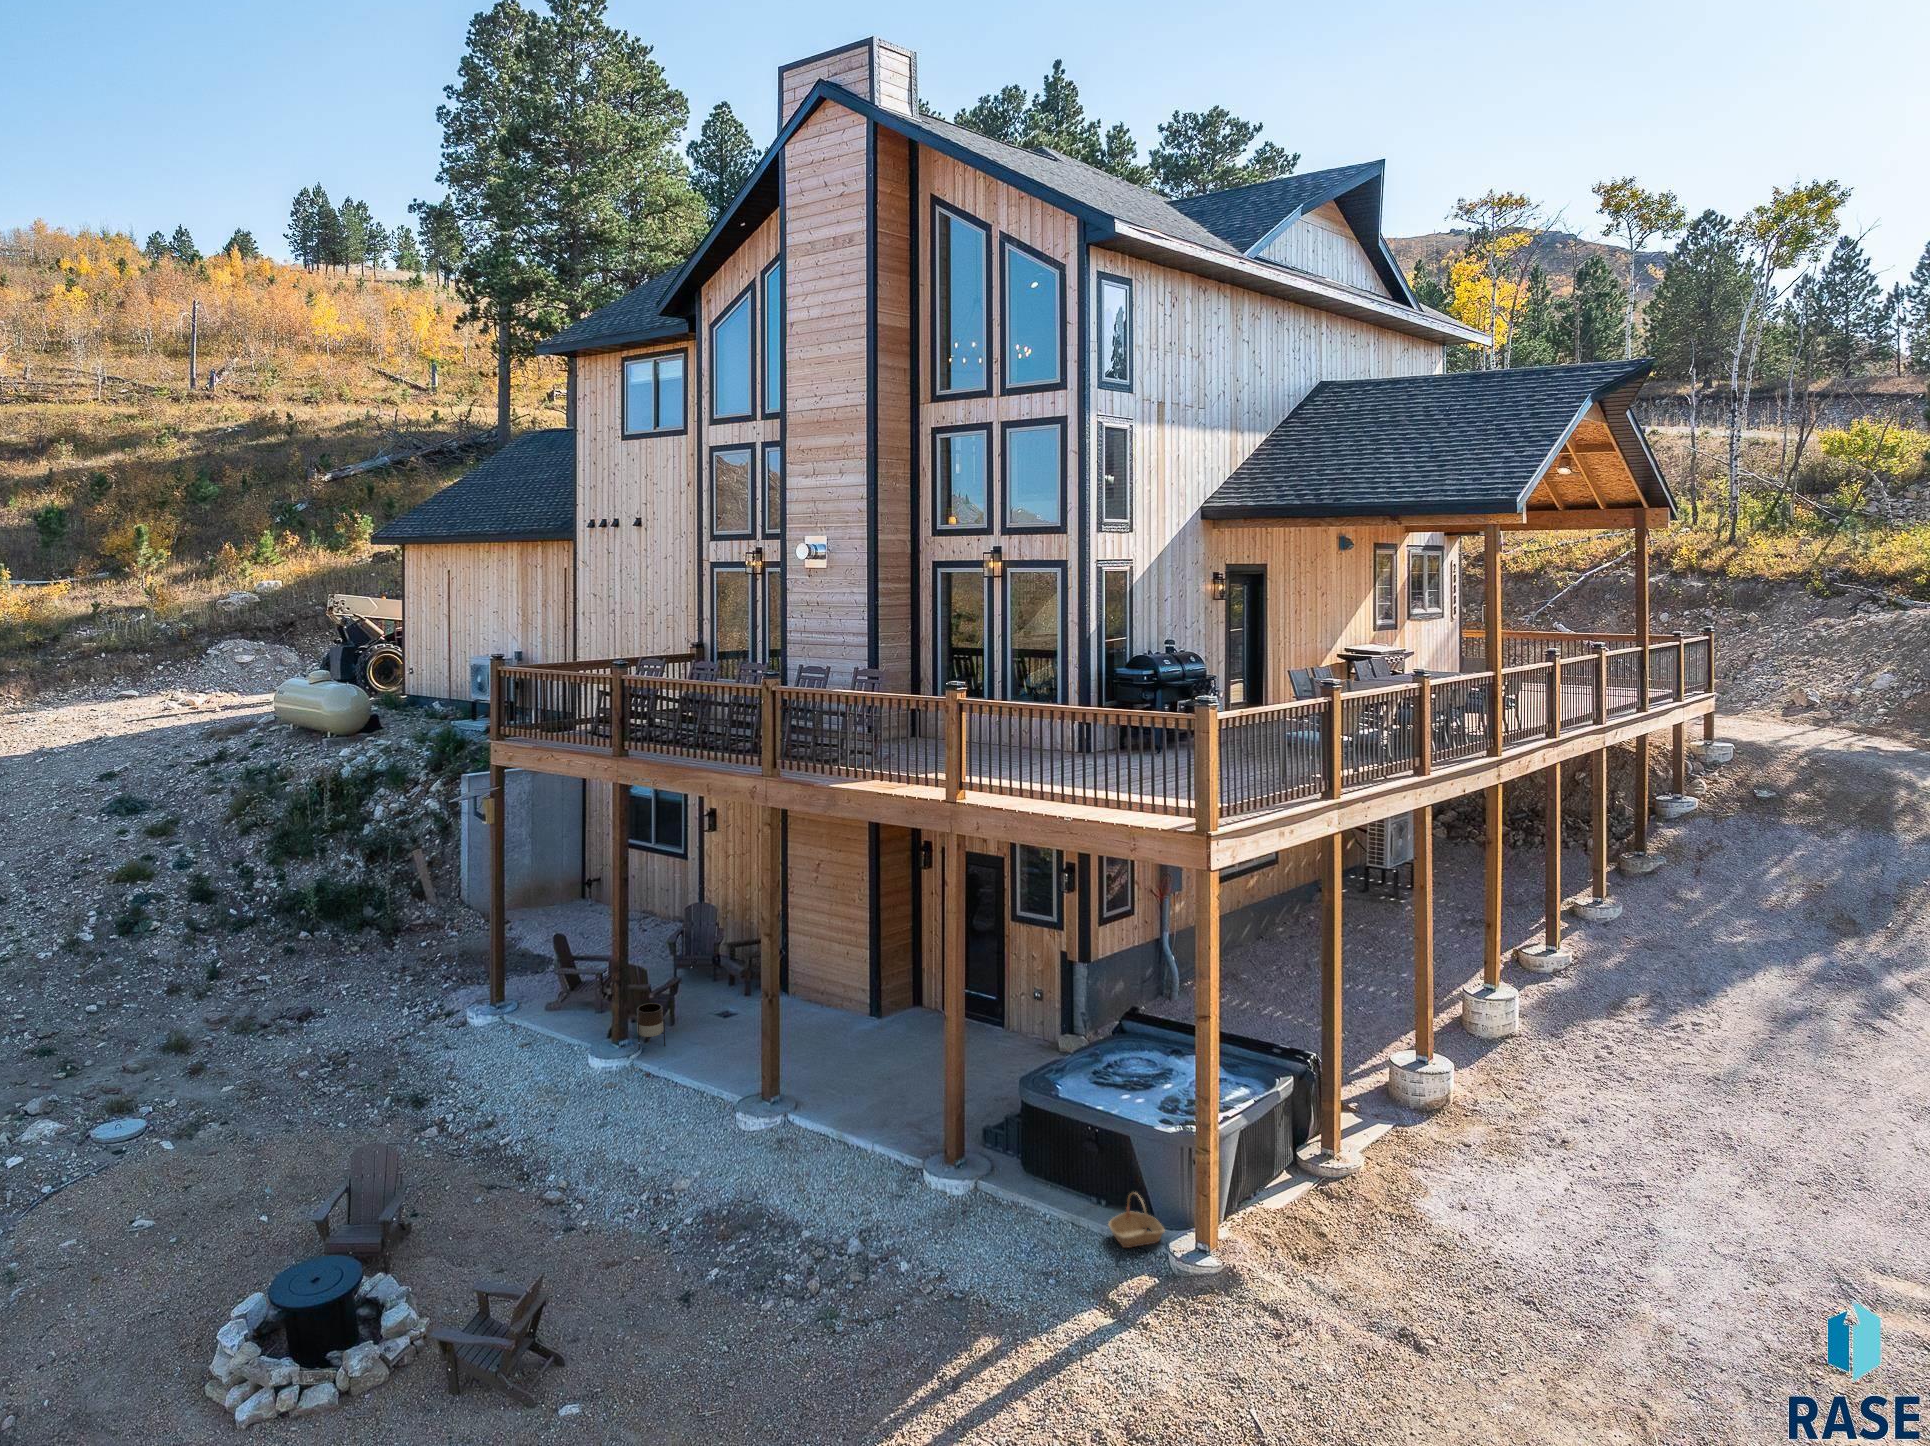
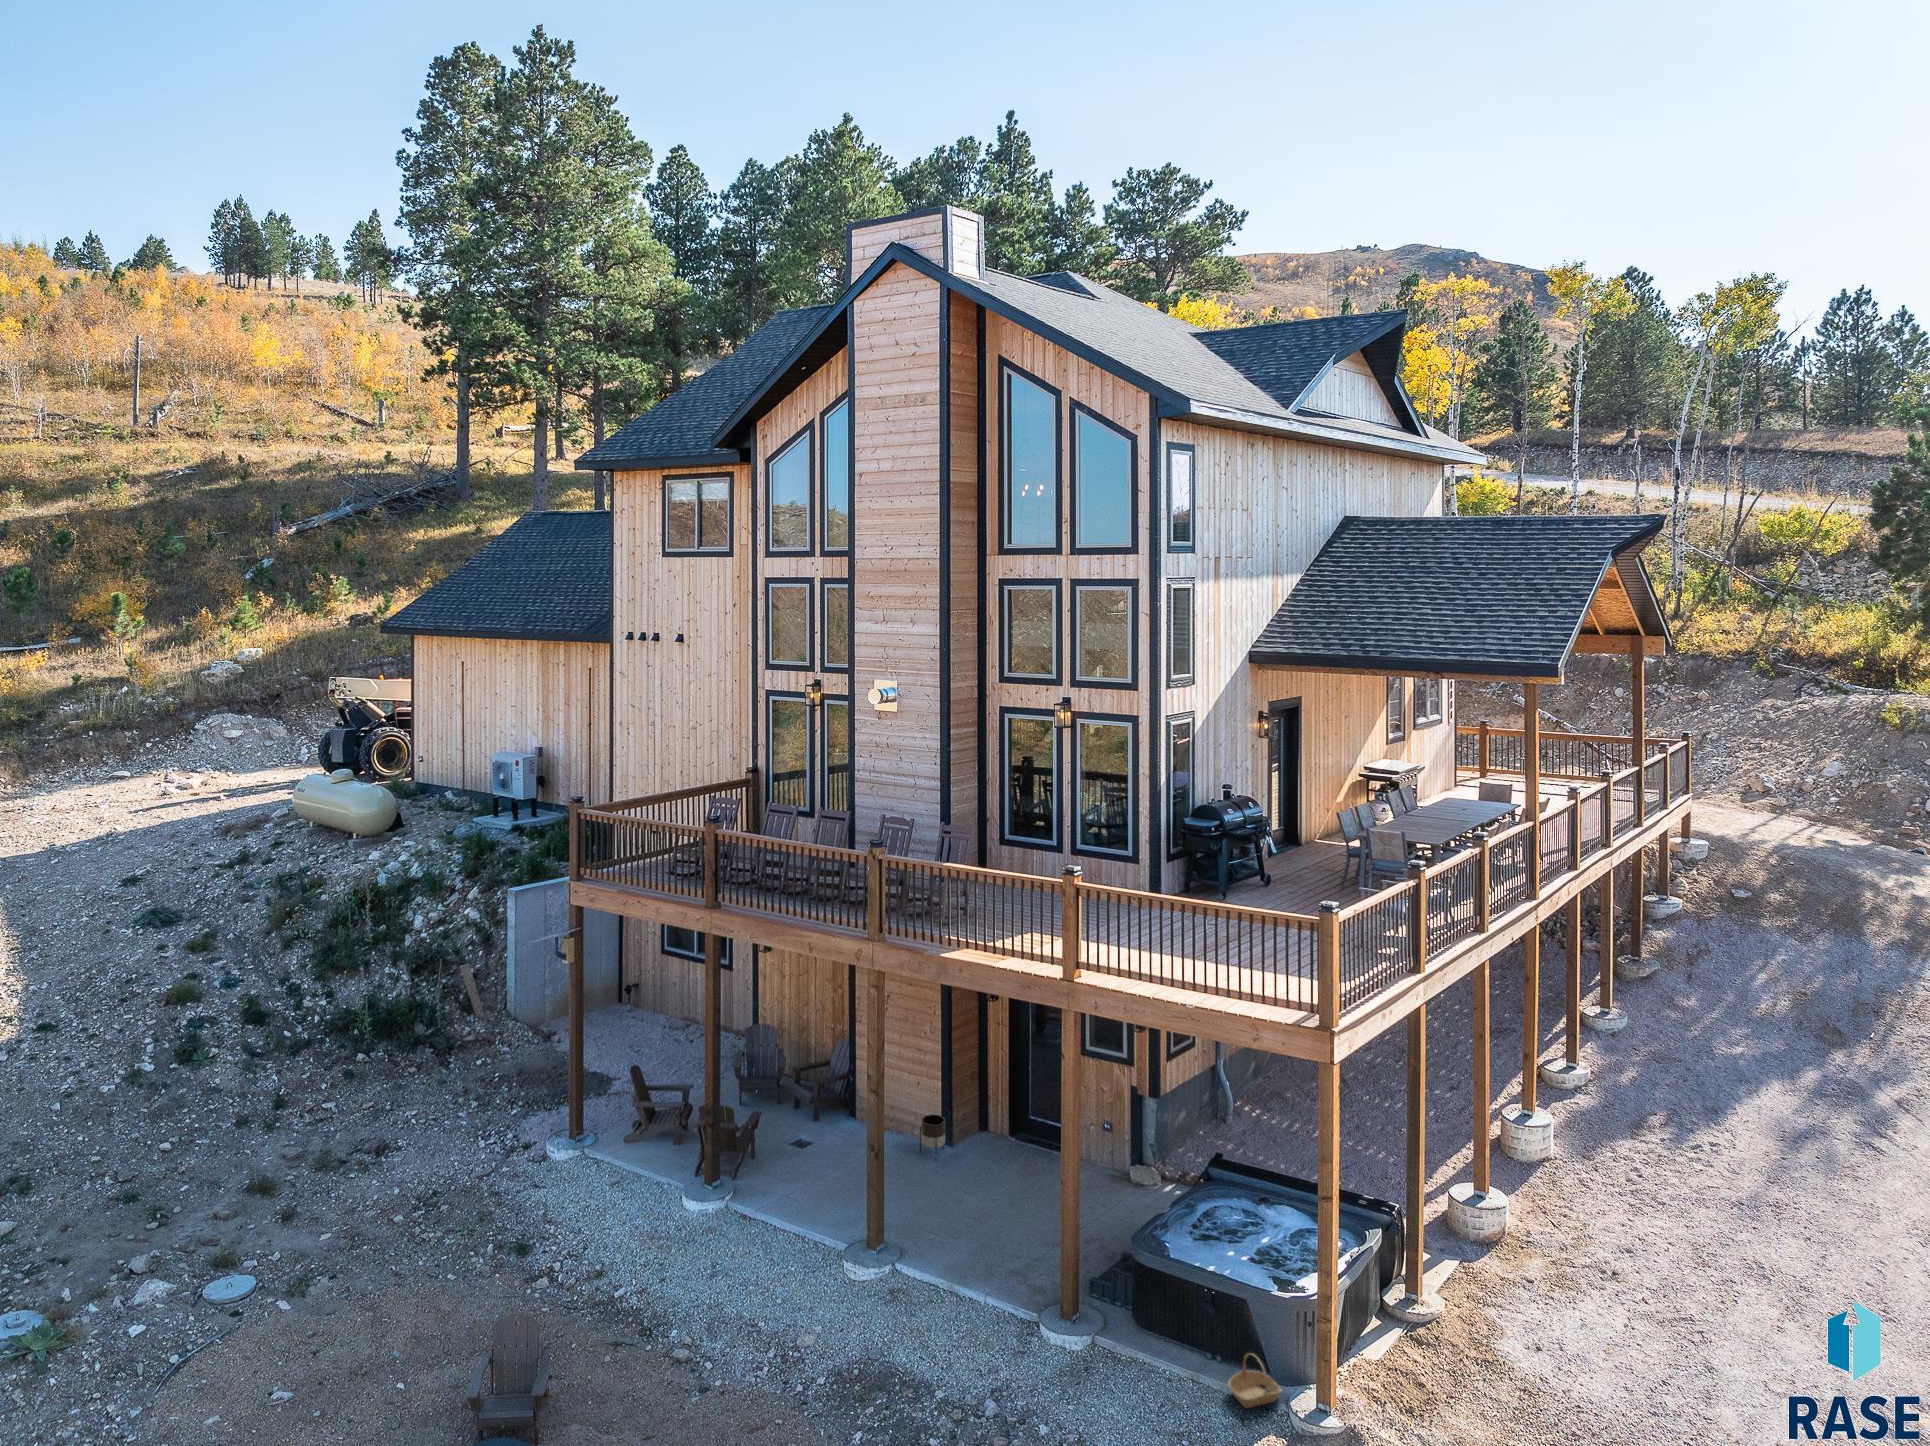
planter: present [637,1003,665,1050] -> present [920,1114,945,1160]

